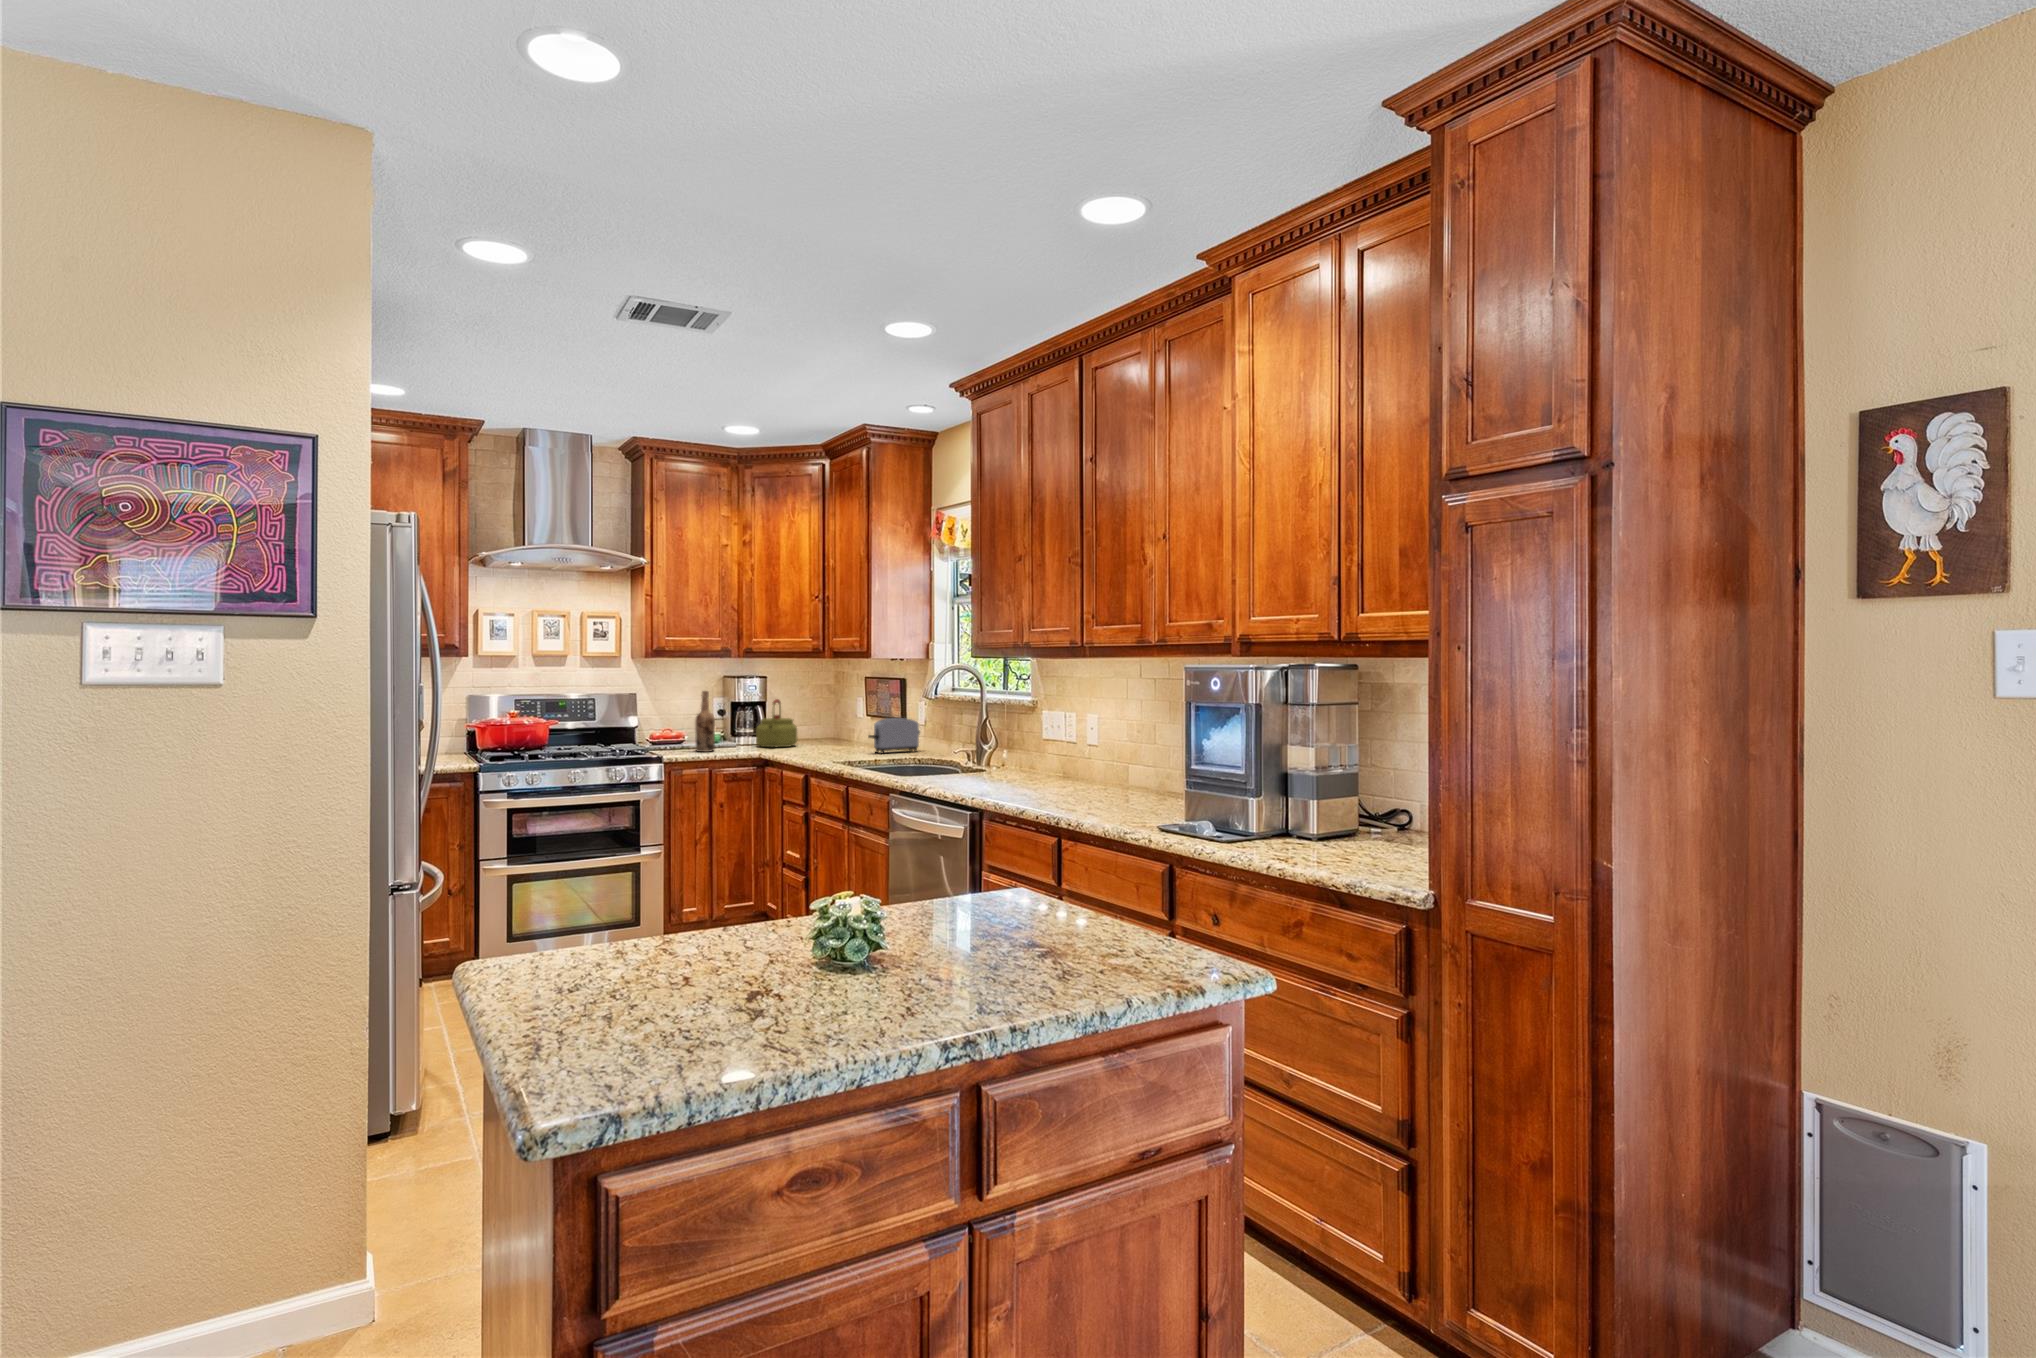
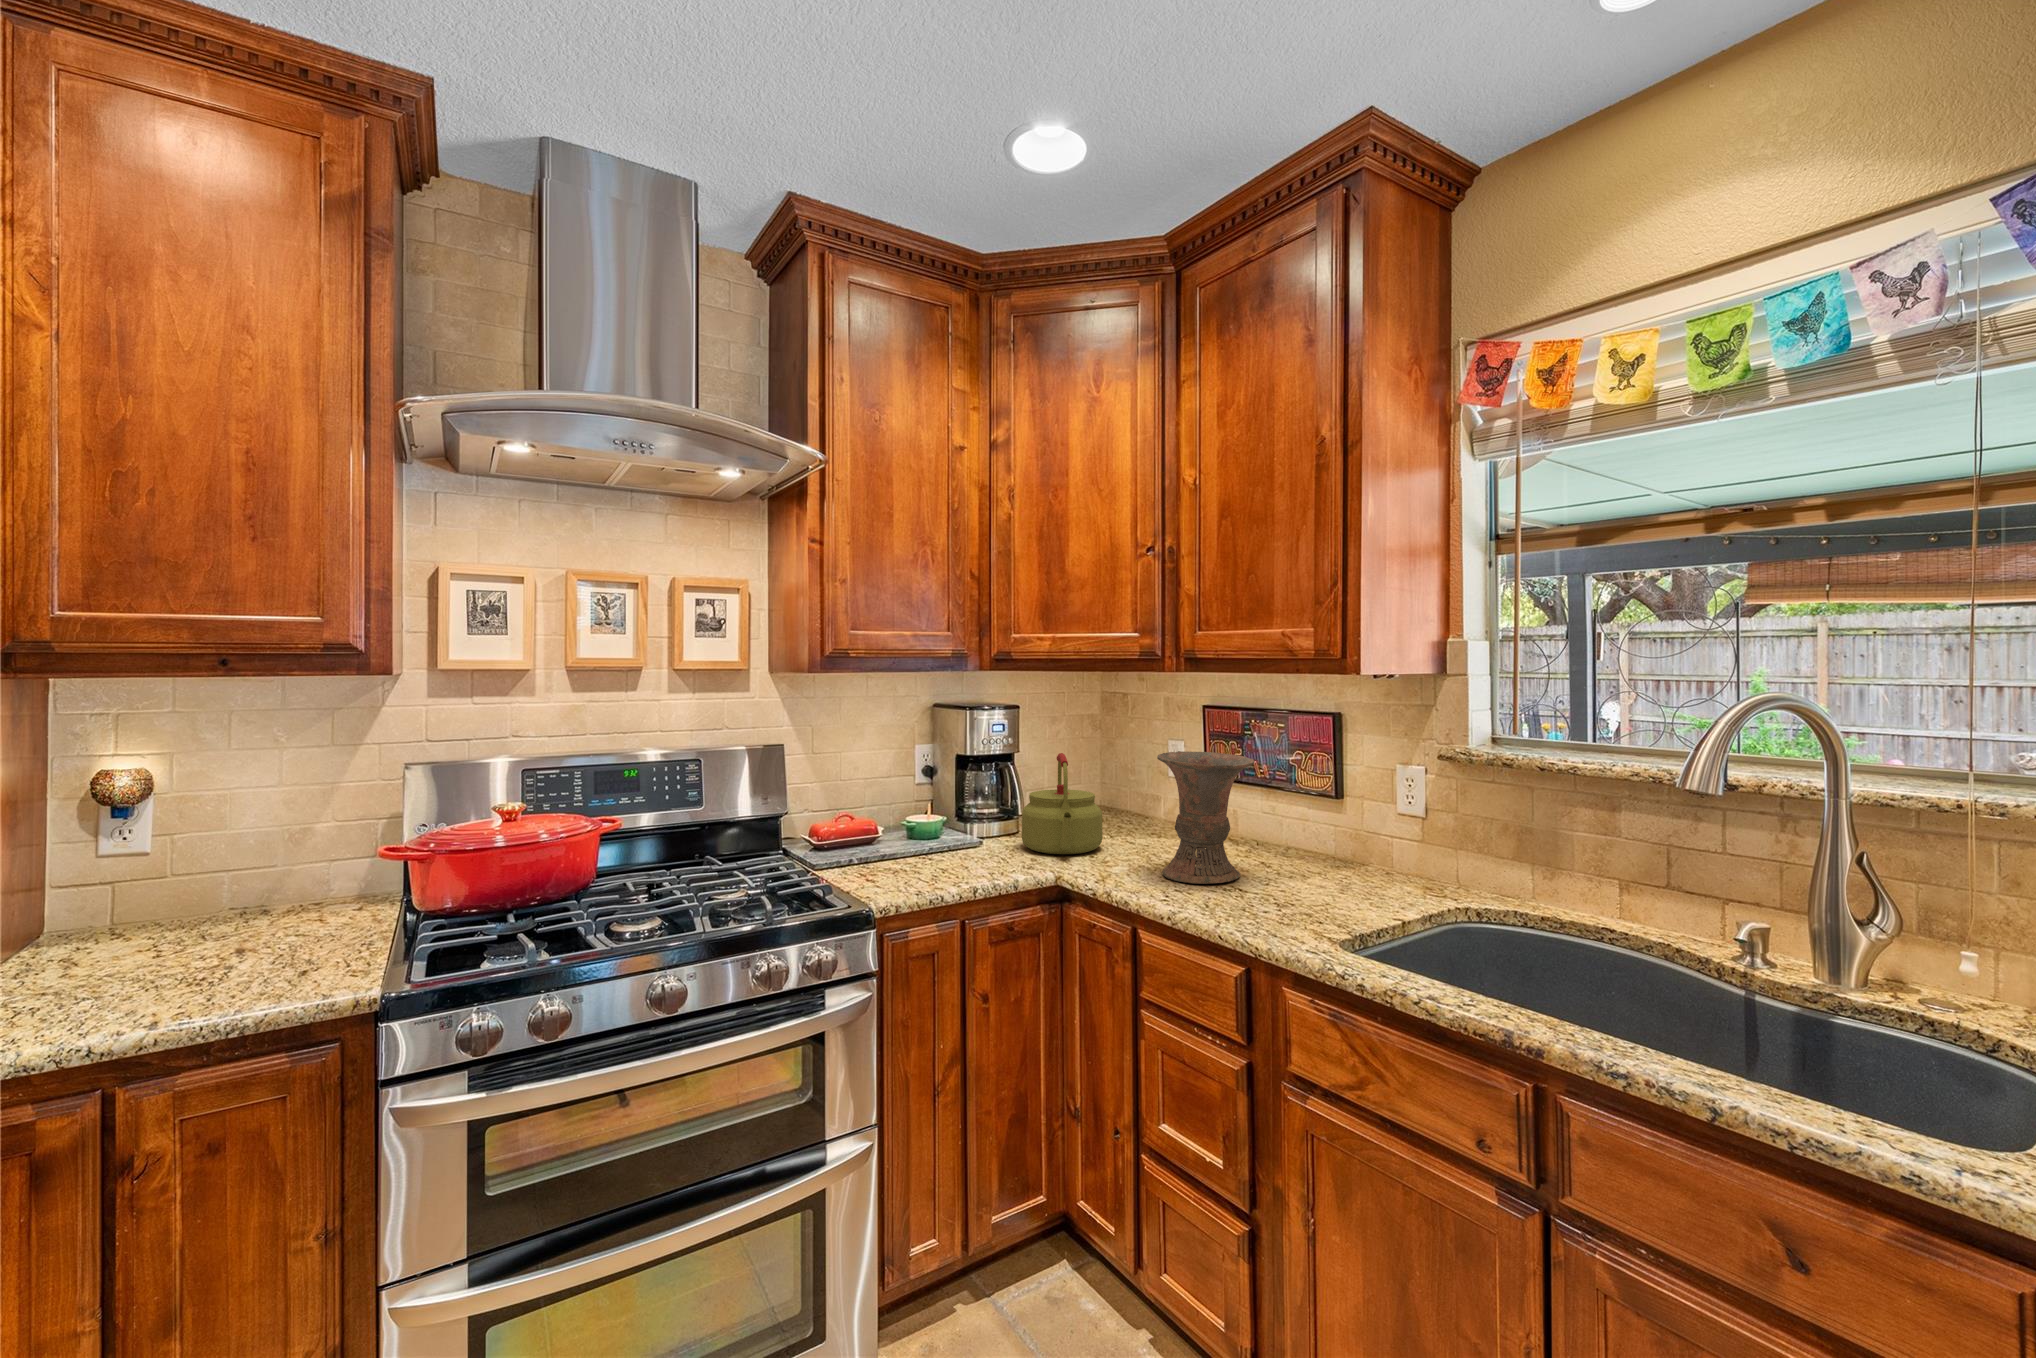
wine bottle: present [695,691,715,752] -> none [921,742,961,877]
vase: none [803,696,847,754] -> present [1157,751,1254,884]
toaster: present [868,718,920,754] -> none [1304,797,1390,882]

